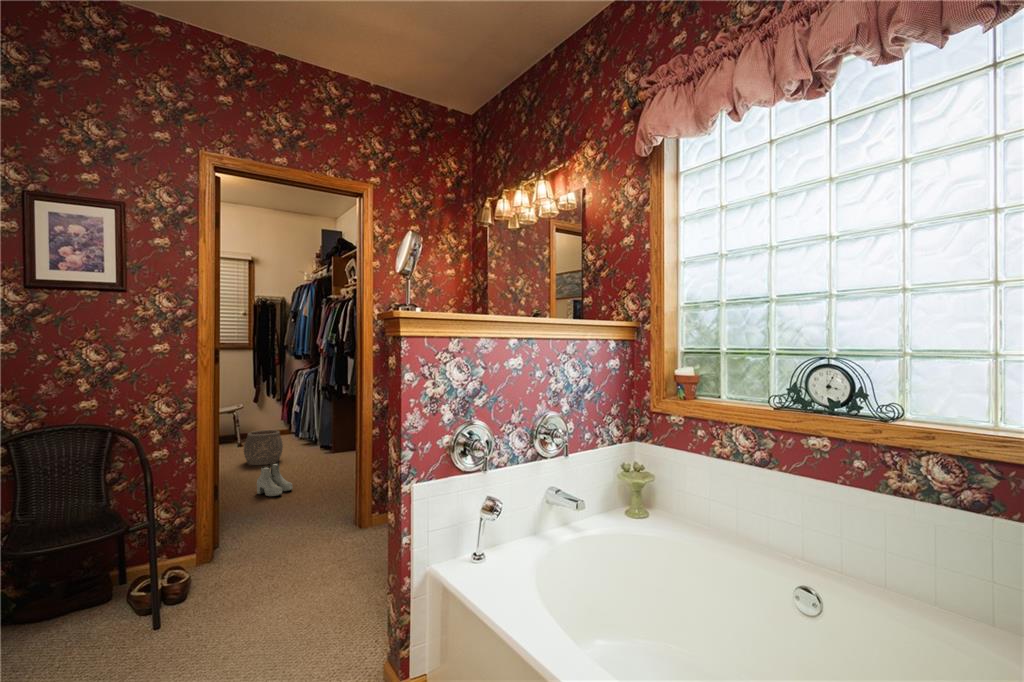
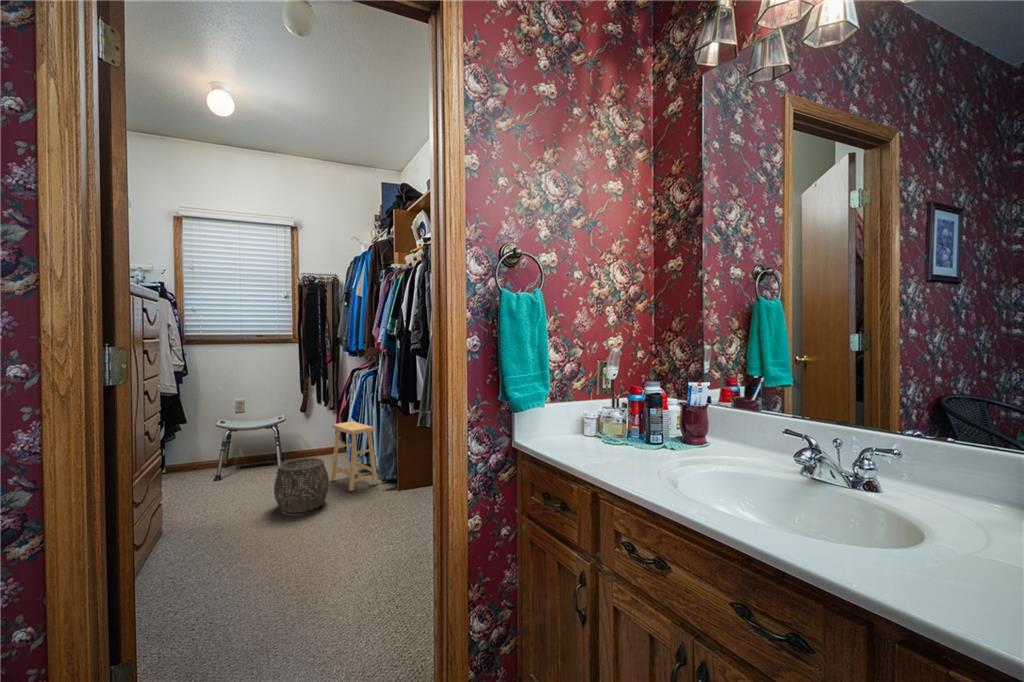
footstool: none [281,407,317,455] -> present [330,421,378,491]
boots: present [257,463,292,496] -> none [272,531,331,598]

